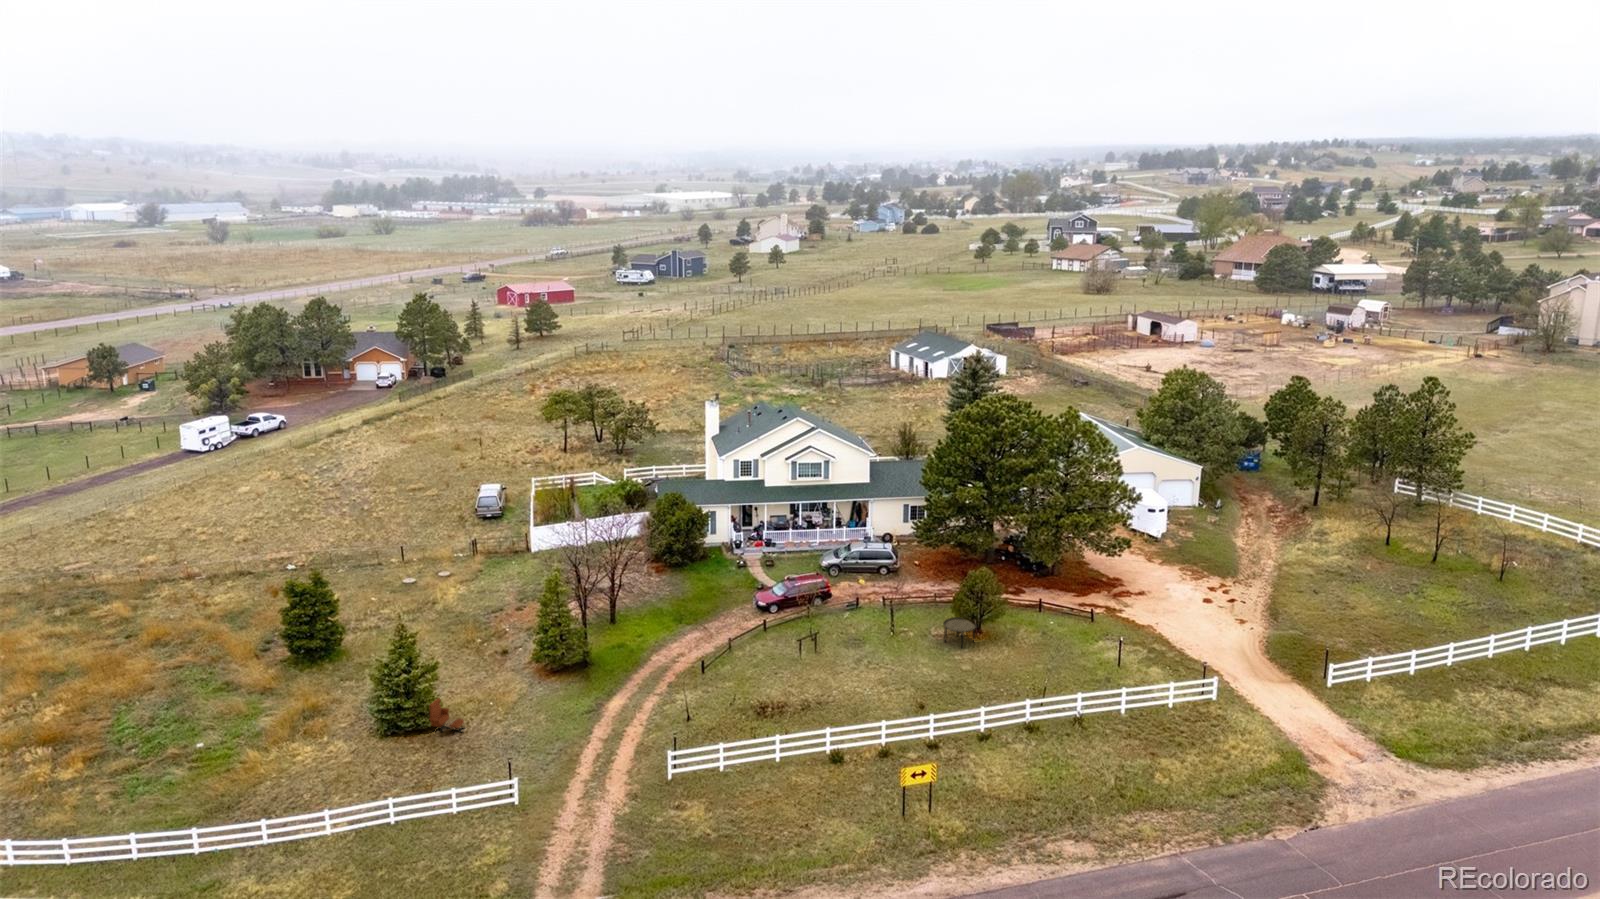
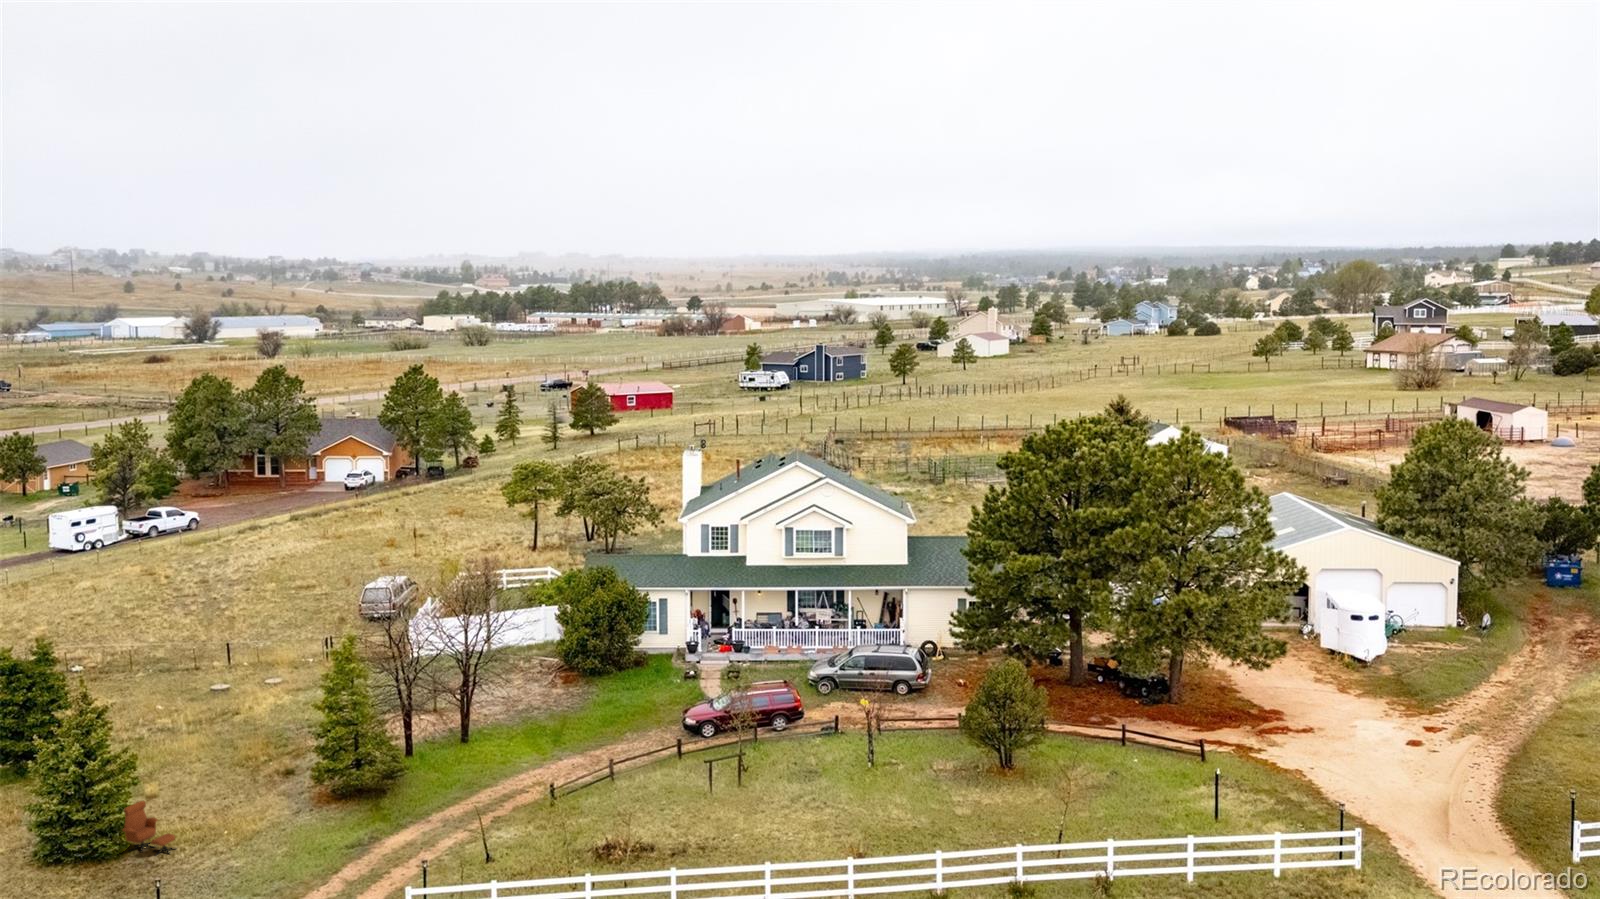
round table: present [943,617,977,648] -> none [948,741,1002,788]

